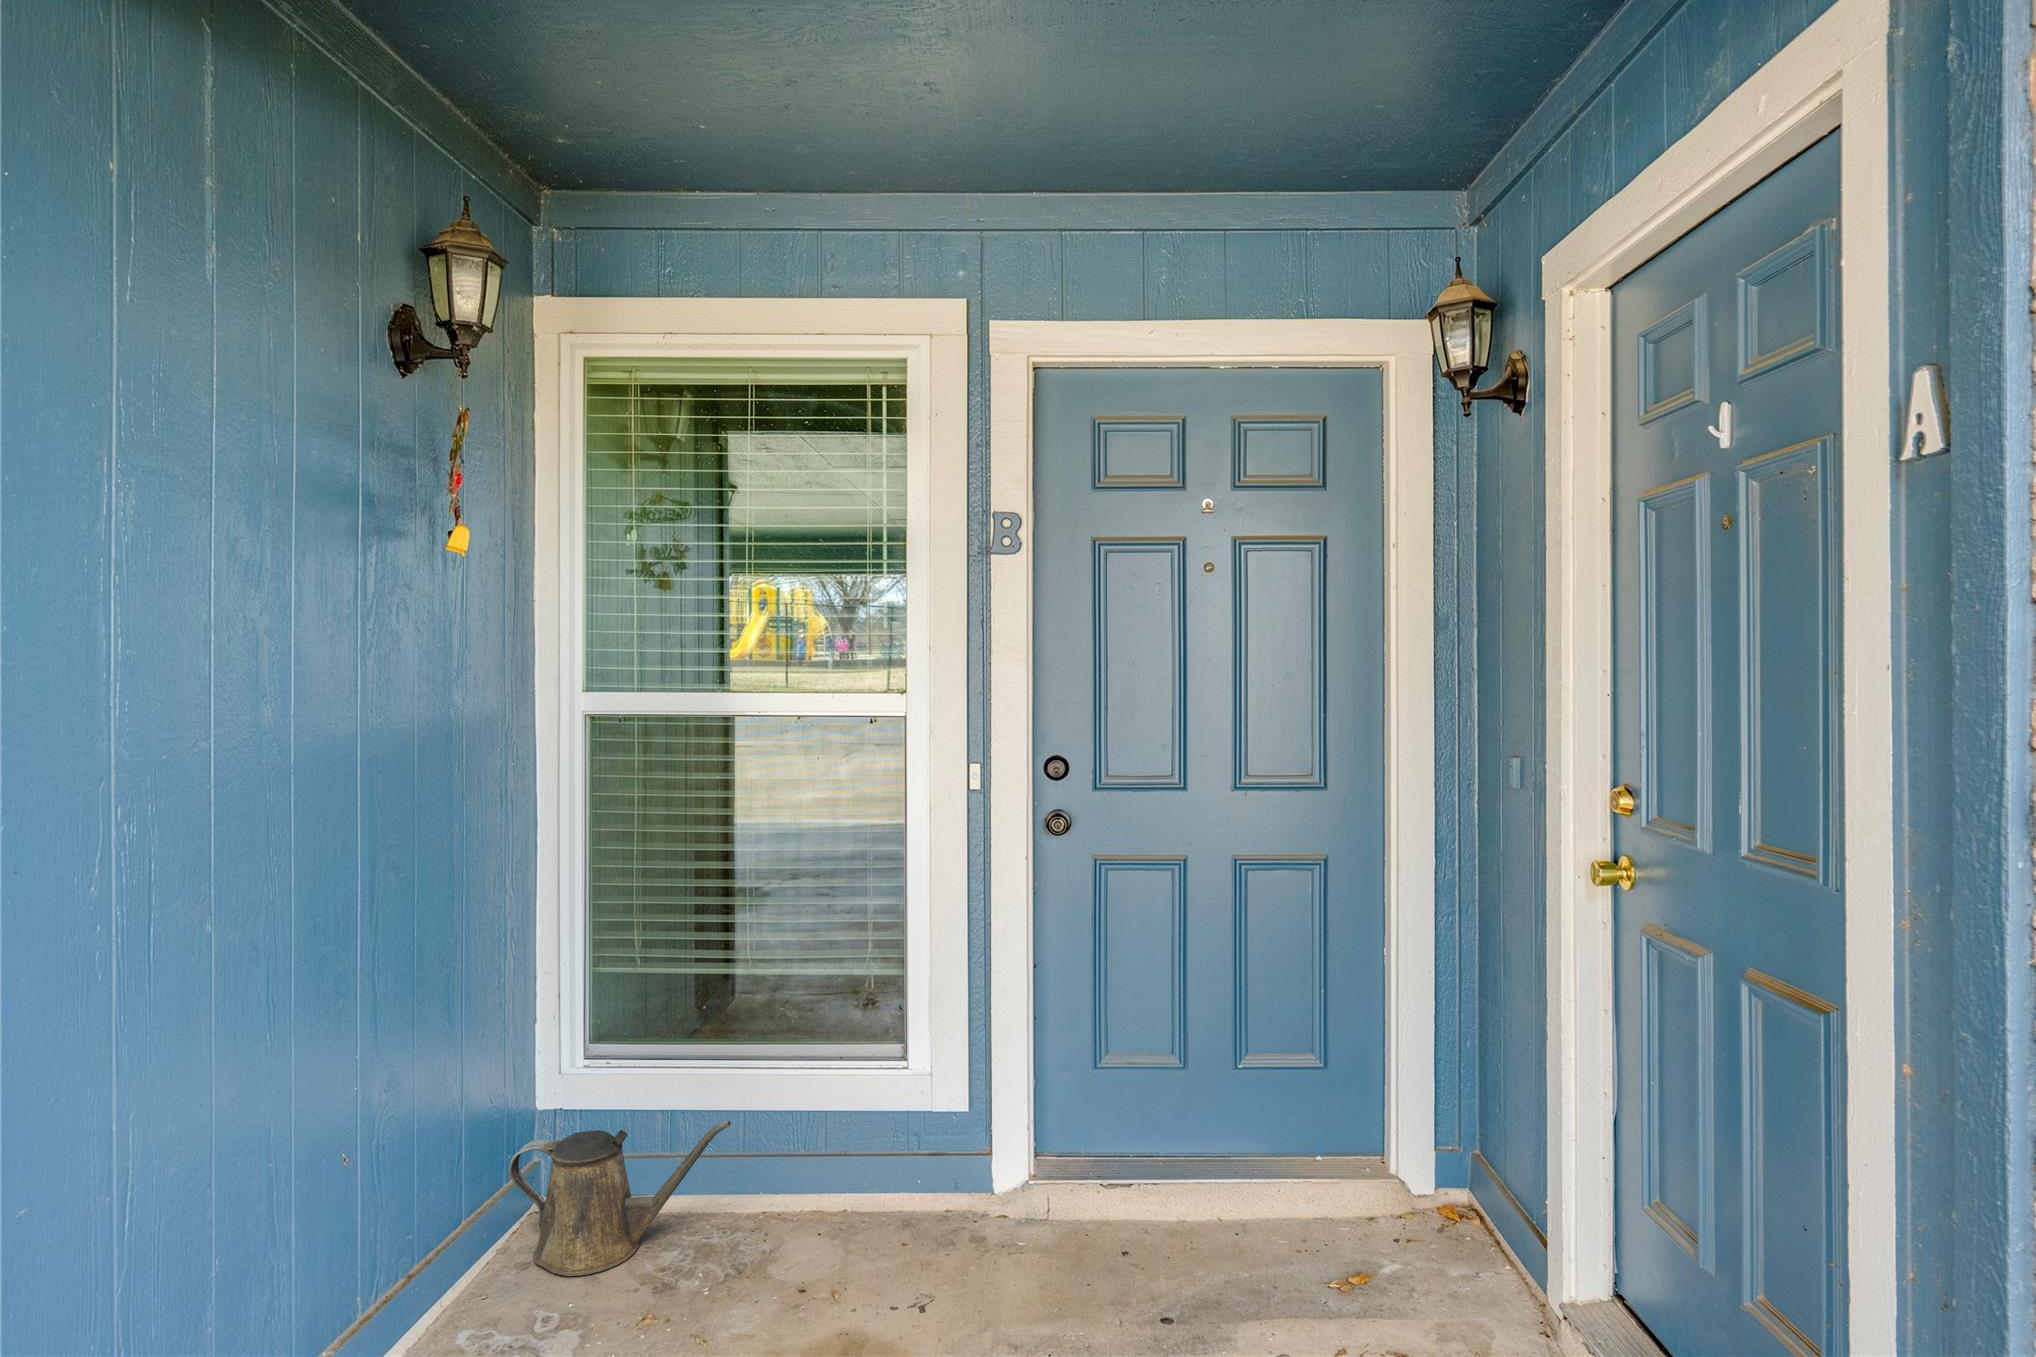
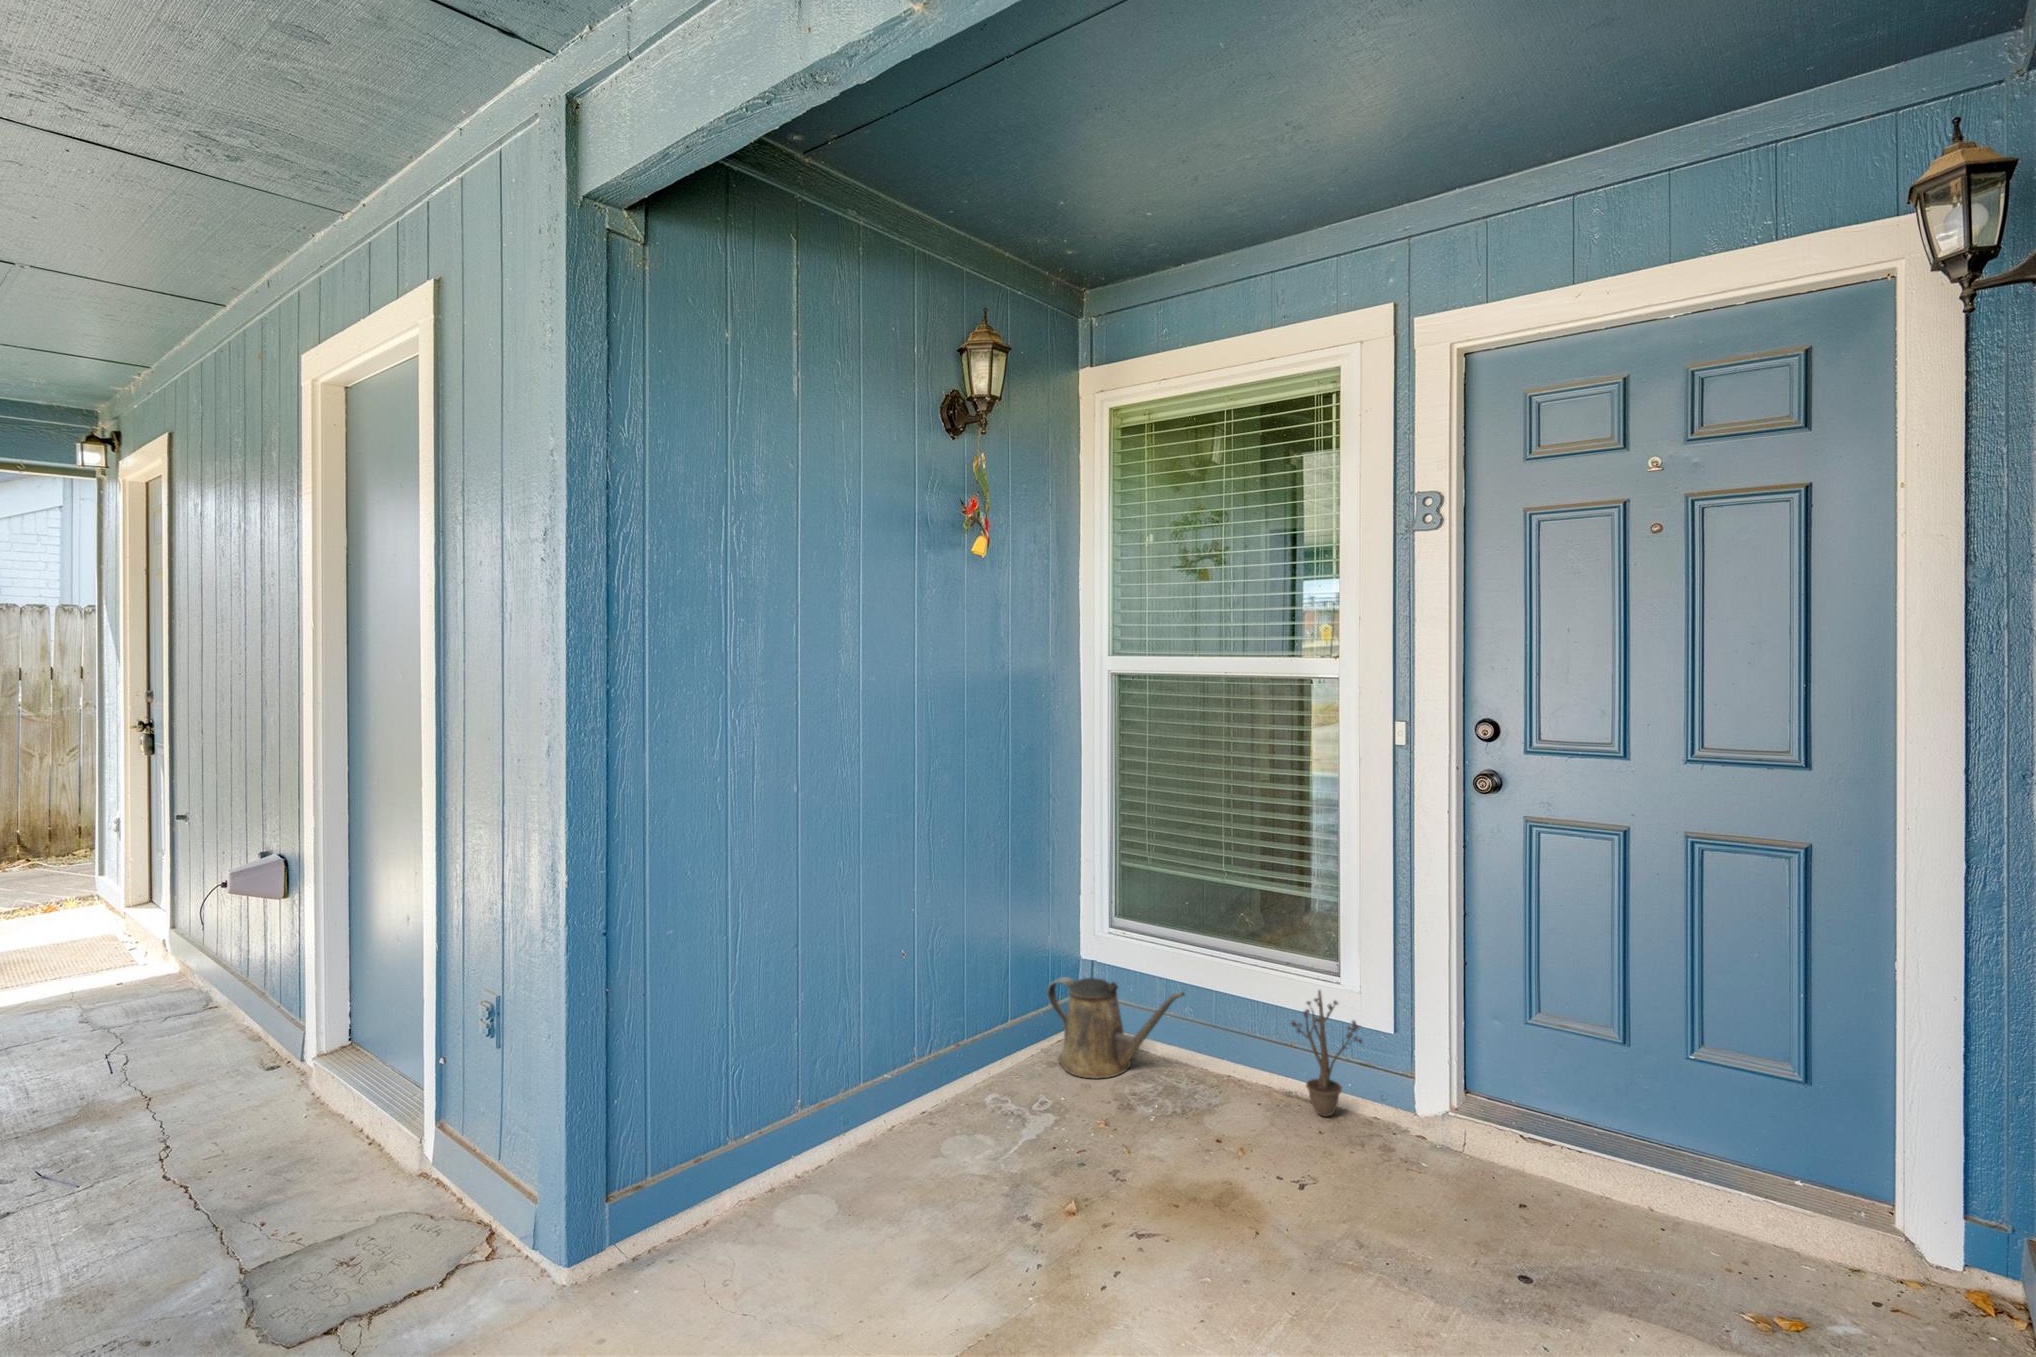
decorative plant: none [842,1079,947,1227] -> present [1282,990,1362,1116]

